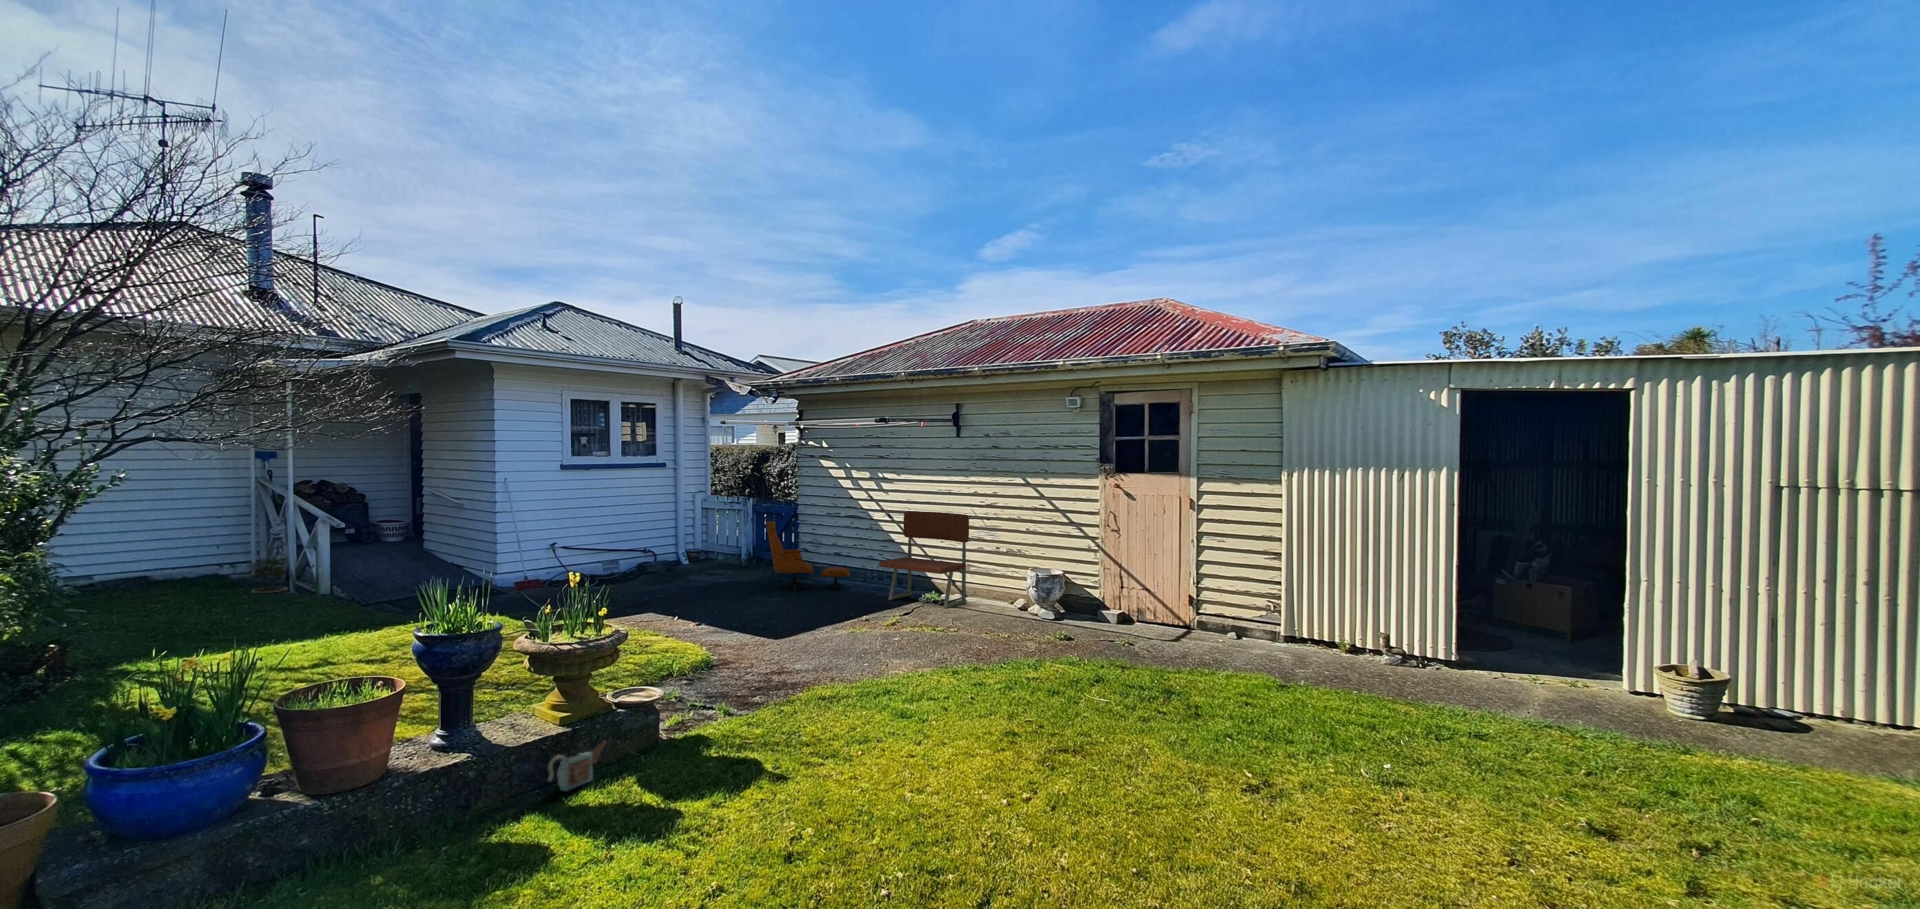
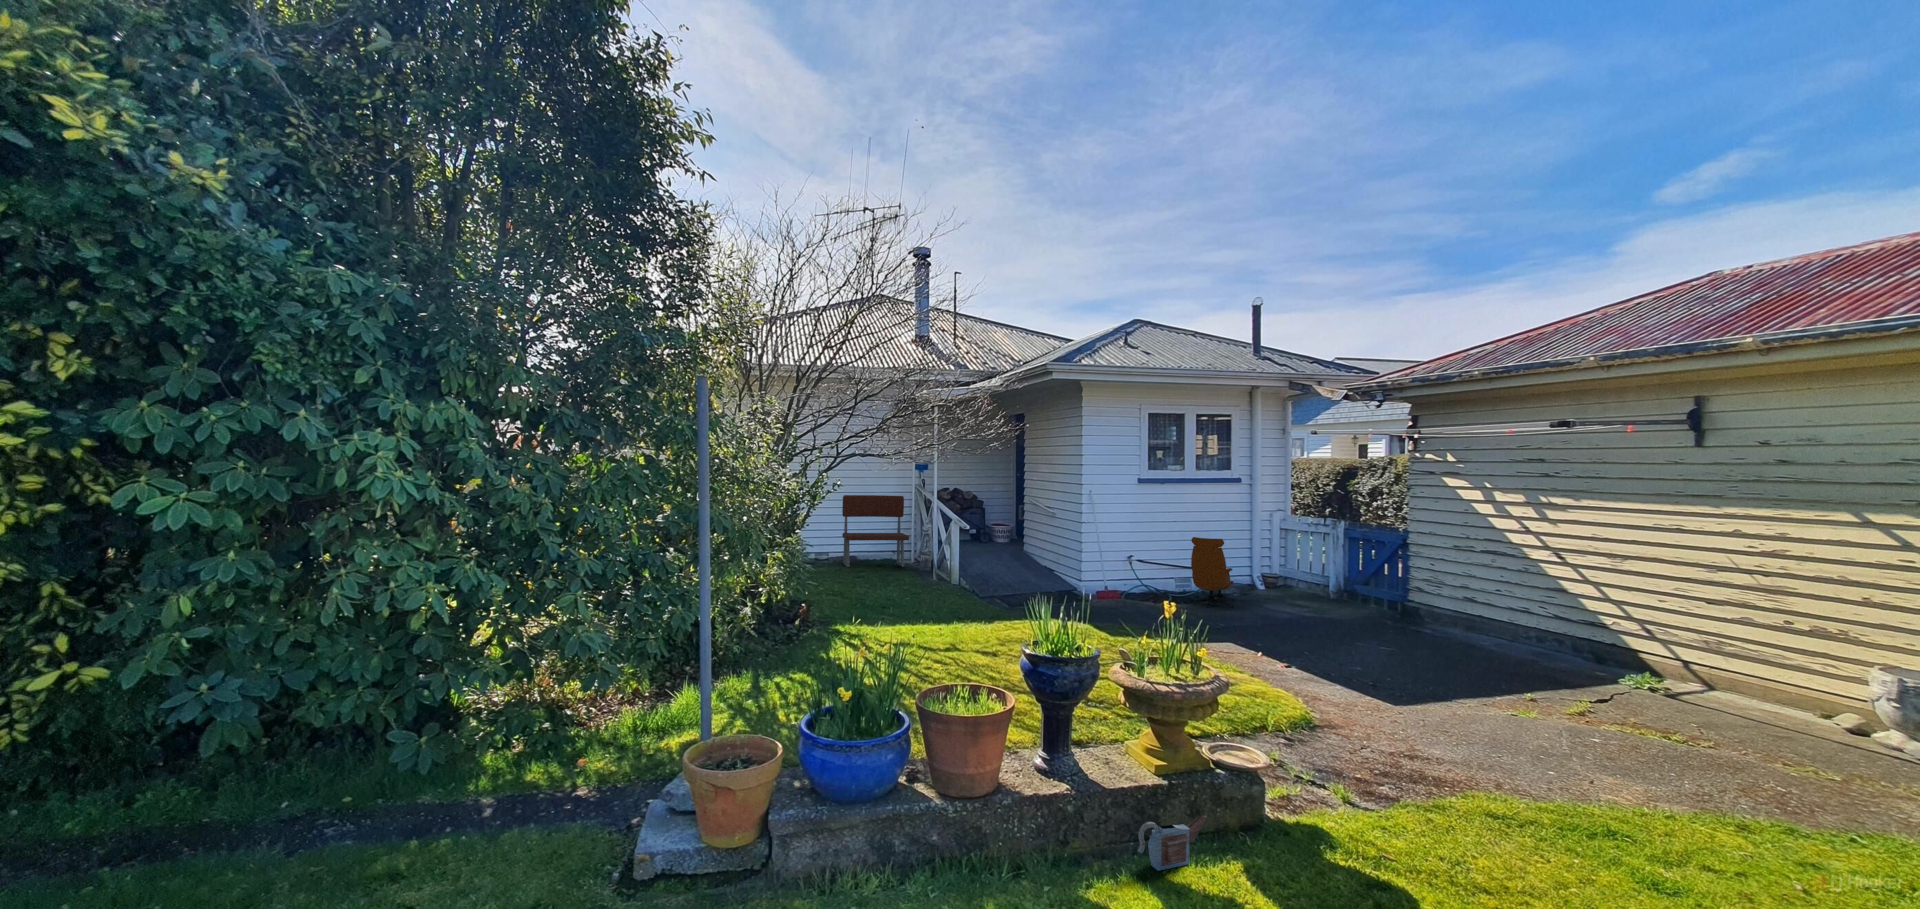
bench: present [879,511,969,608] -> present [842,495,909,567]
lounge chair: present [766,521,850,592] -> present [1189,537,1235,608]
potted tree: present [247,543,287,593] -> none [908,535,935,576]

